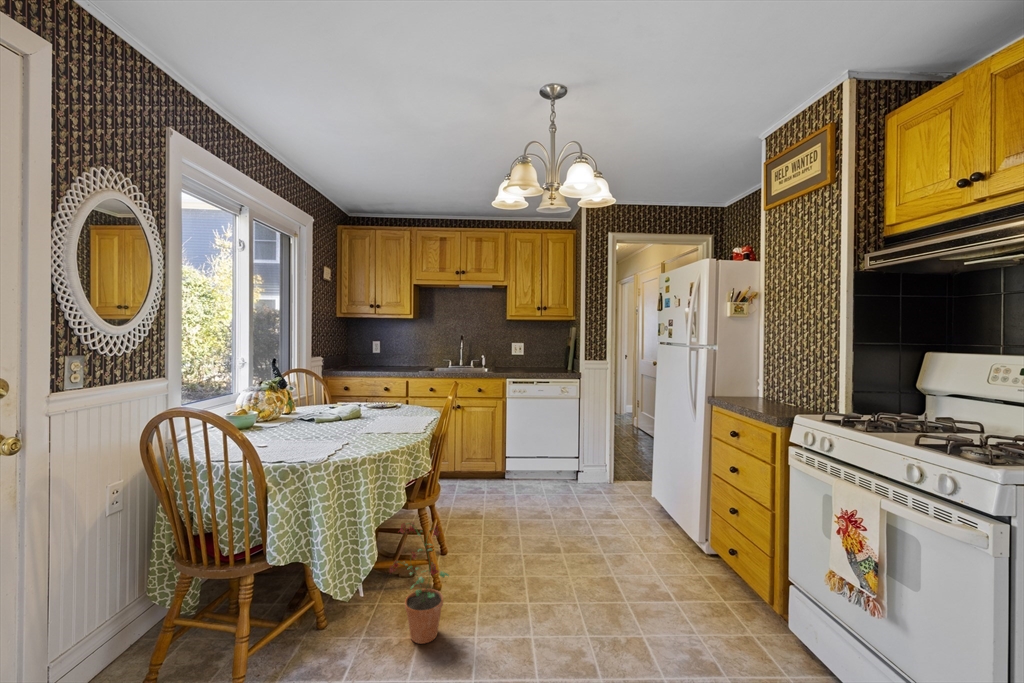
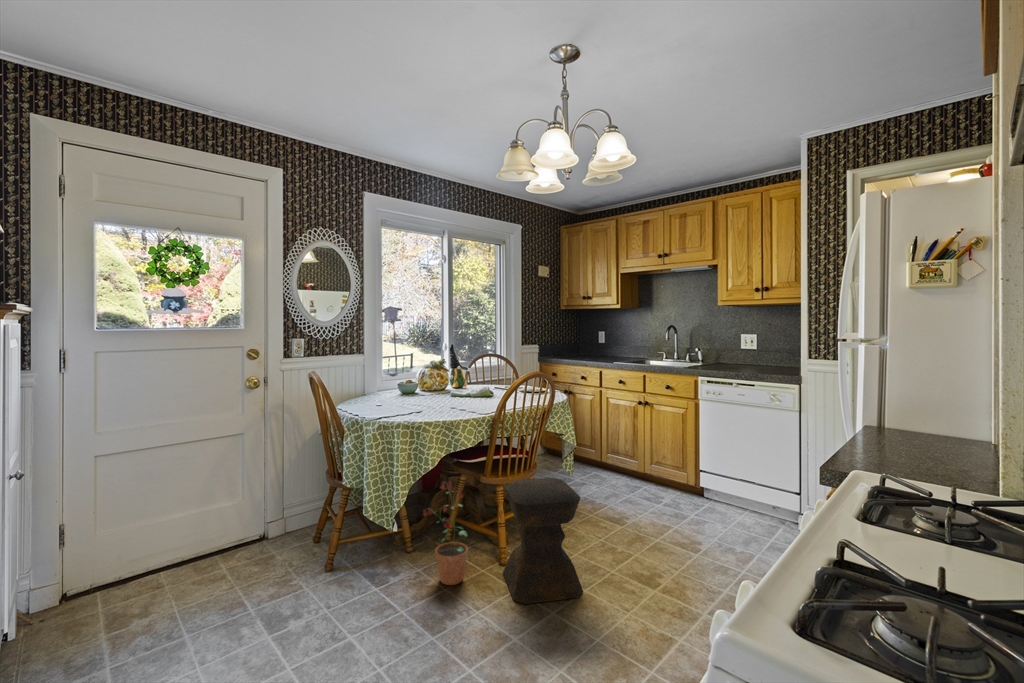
stool: none [459,487,544,620] -> present [503,478,583,604]

